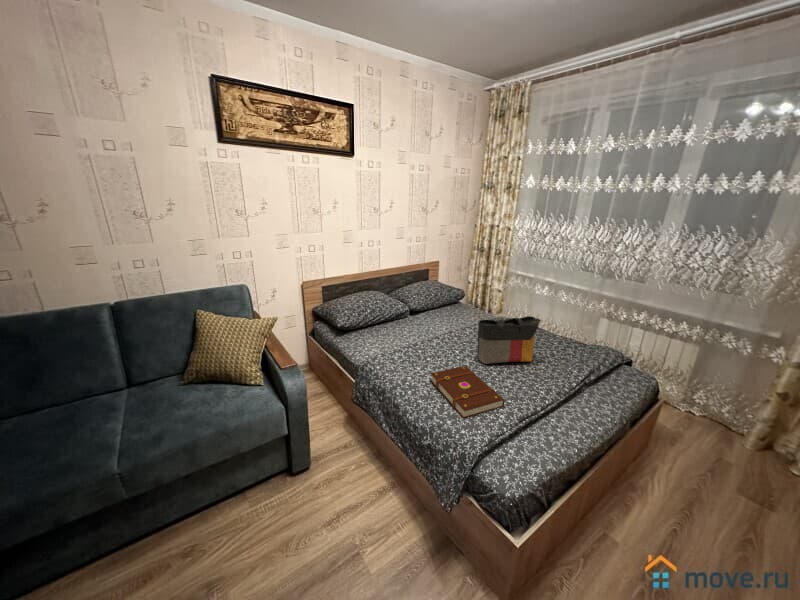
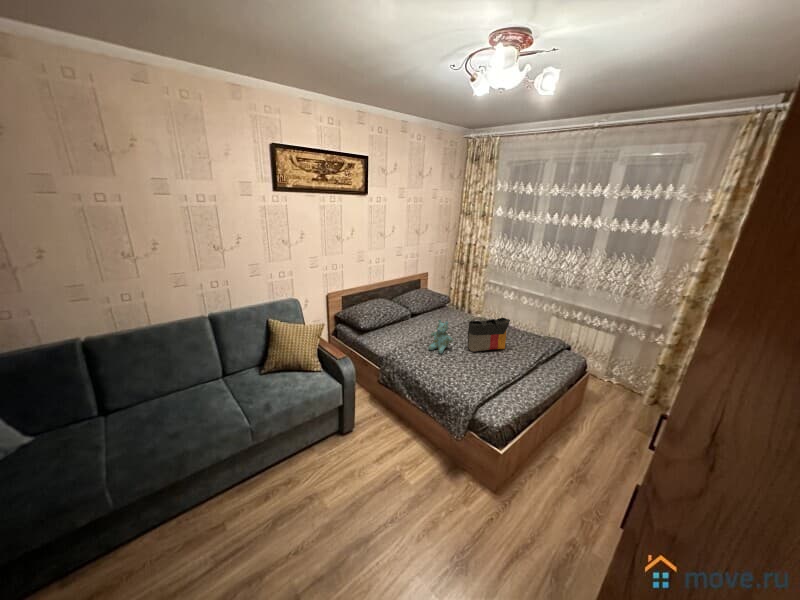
stuffed bear: none [421,316,456,365] -> present [428,319,453,354]
book: present [430,366,505,418] -> none [438,353,489,386]

